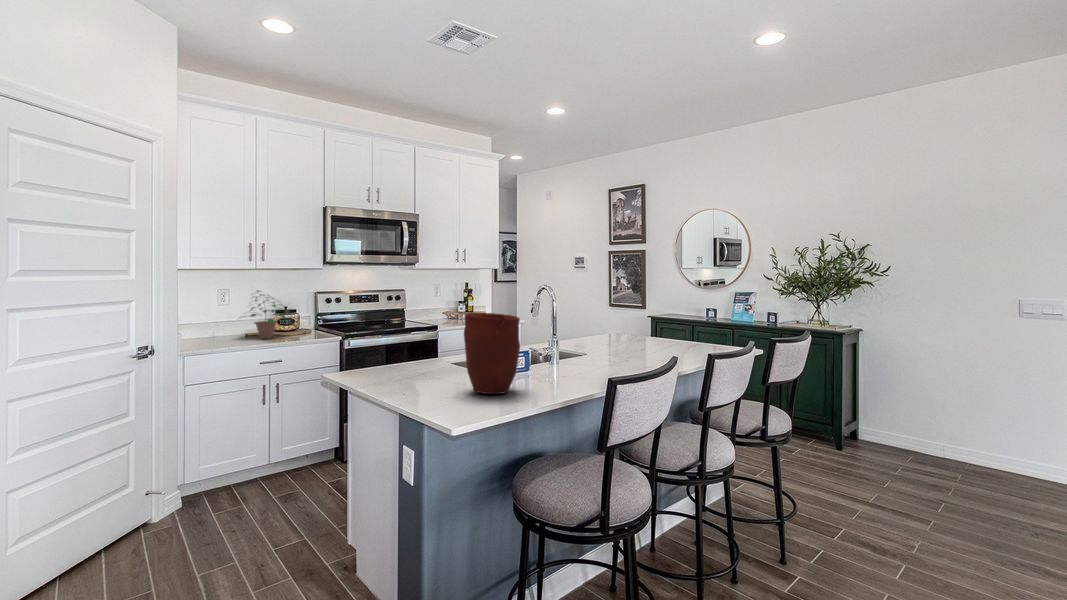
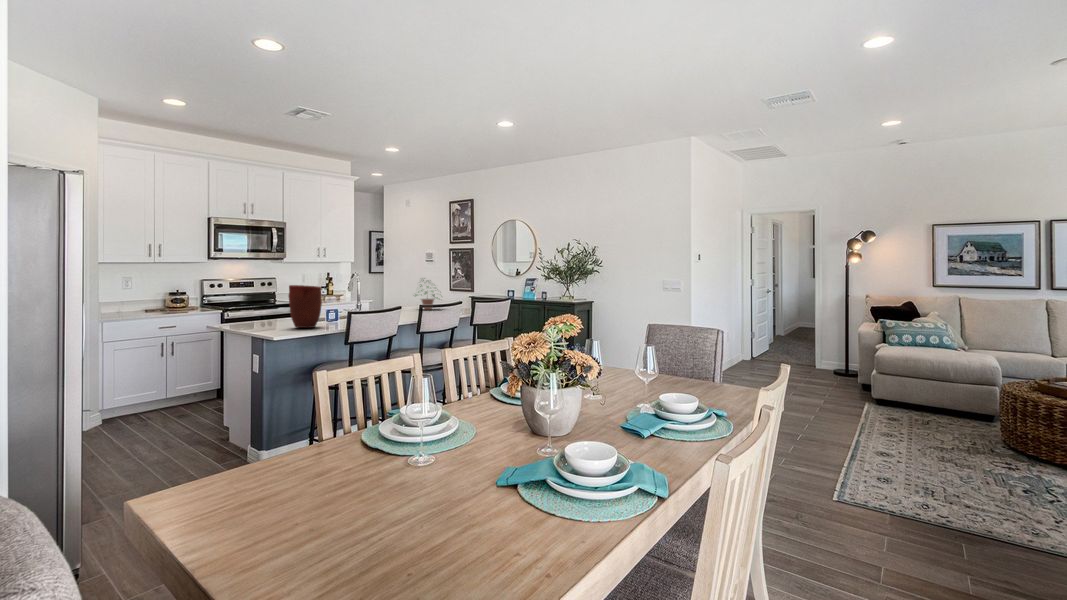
potted plant: present [240,290,286,339] -> present [416,280,438,310]

